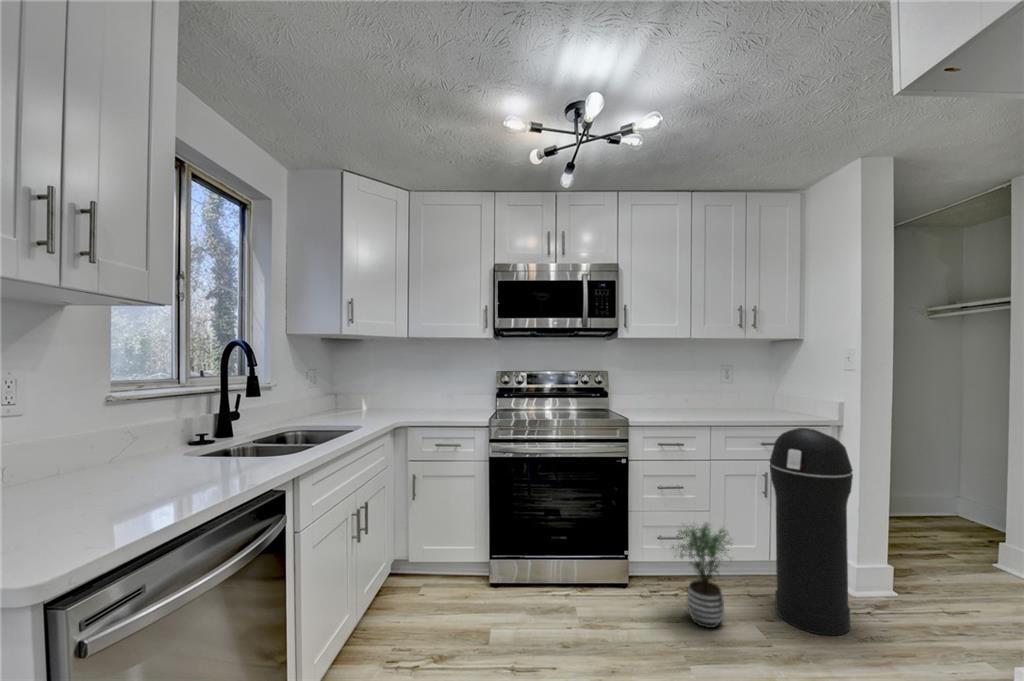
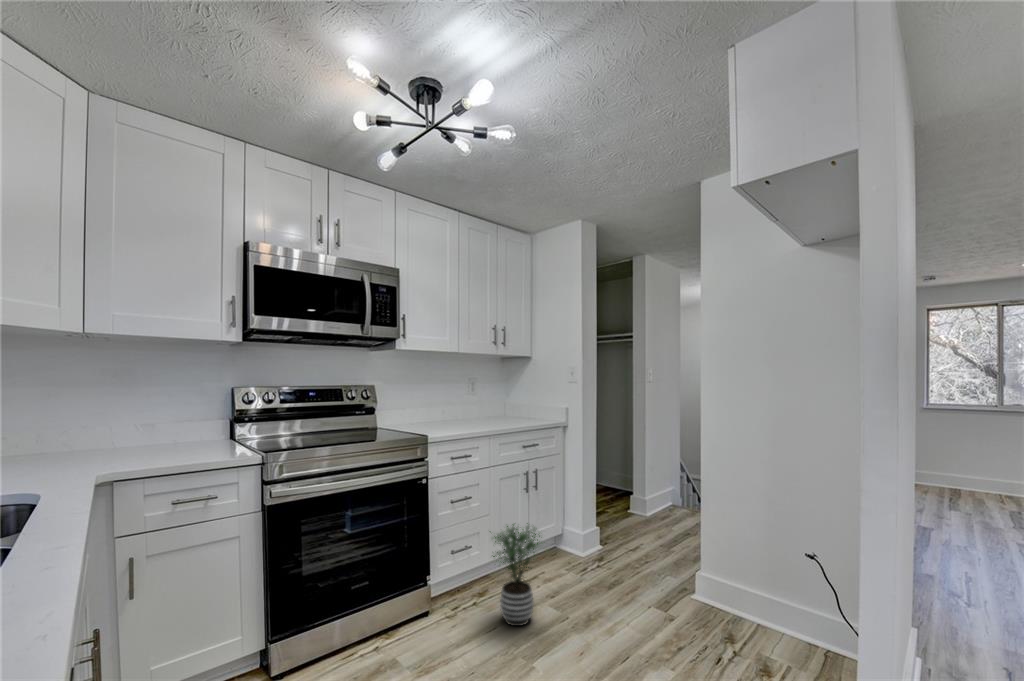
trash can: present [770,428,853,636] -> none [544,425,603,595]

